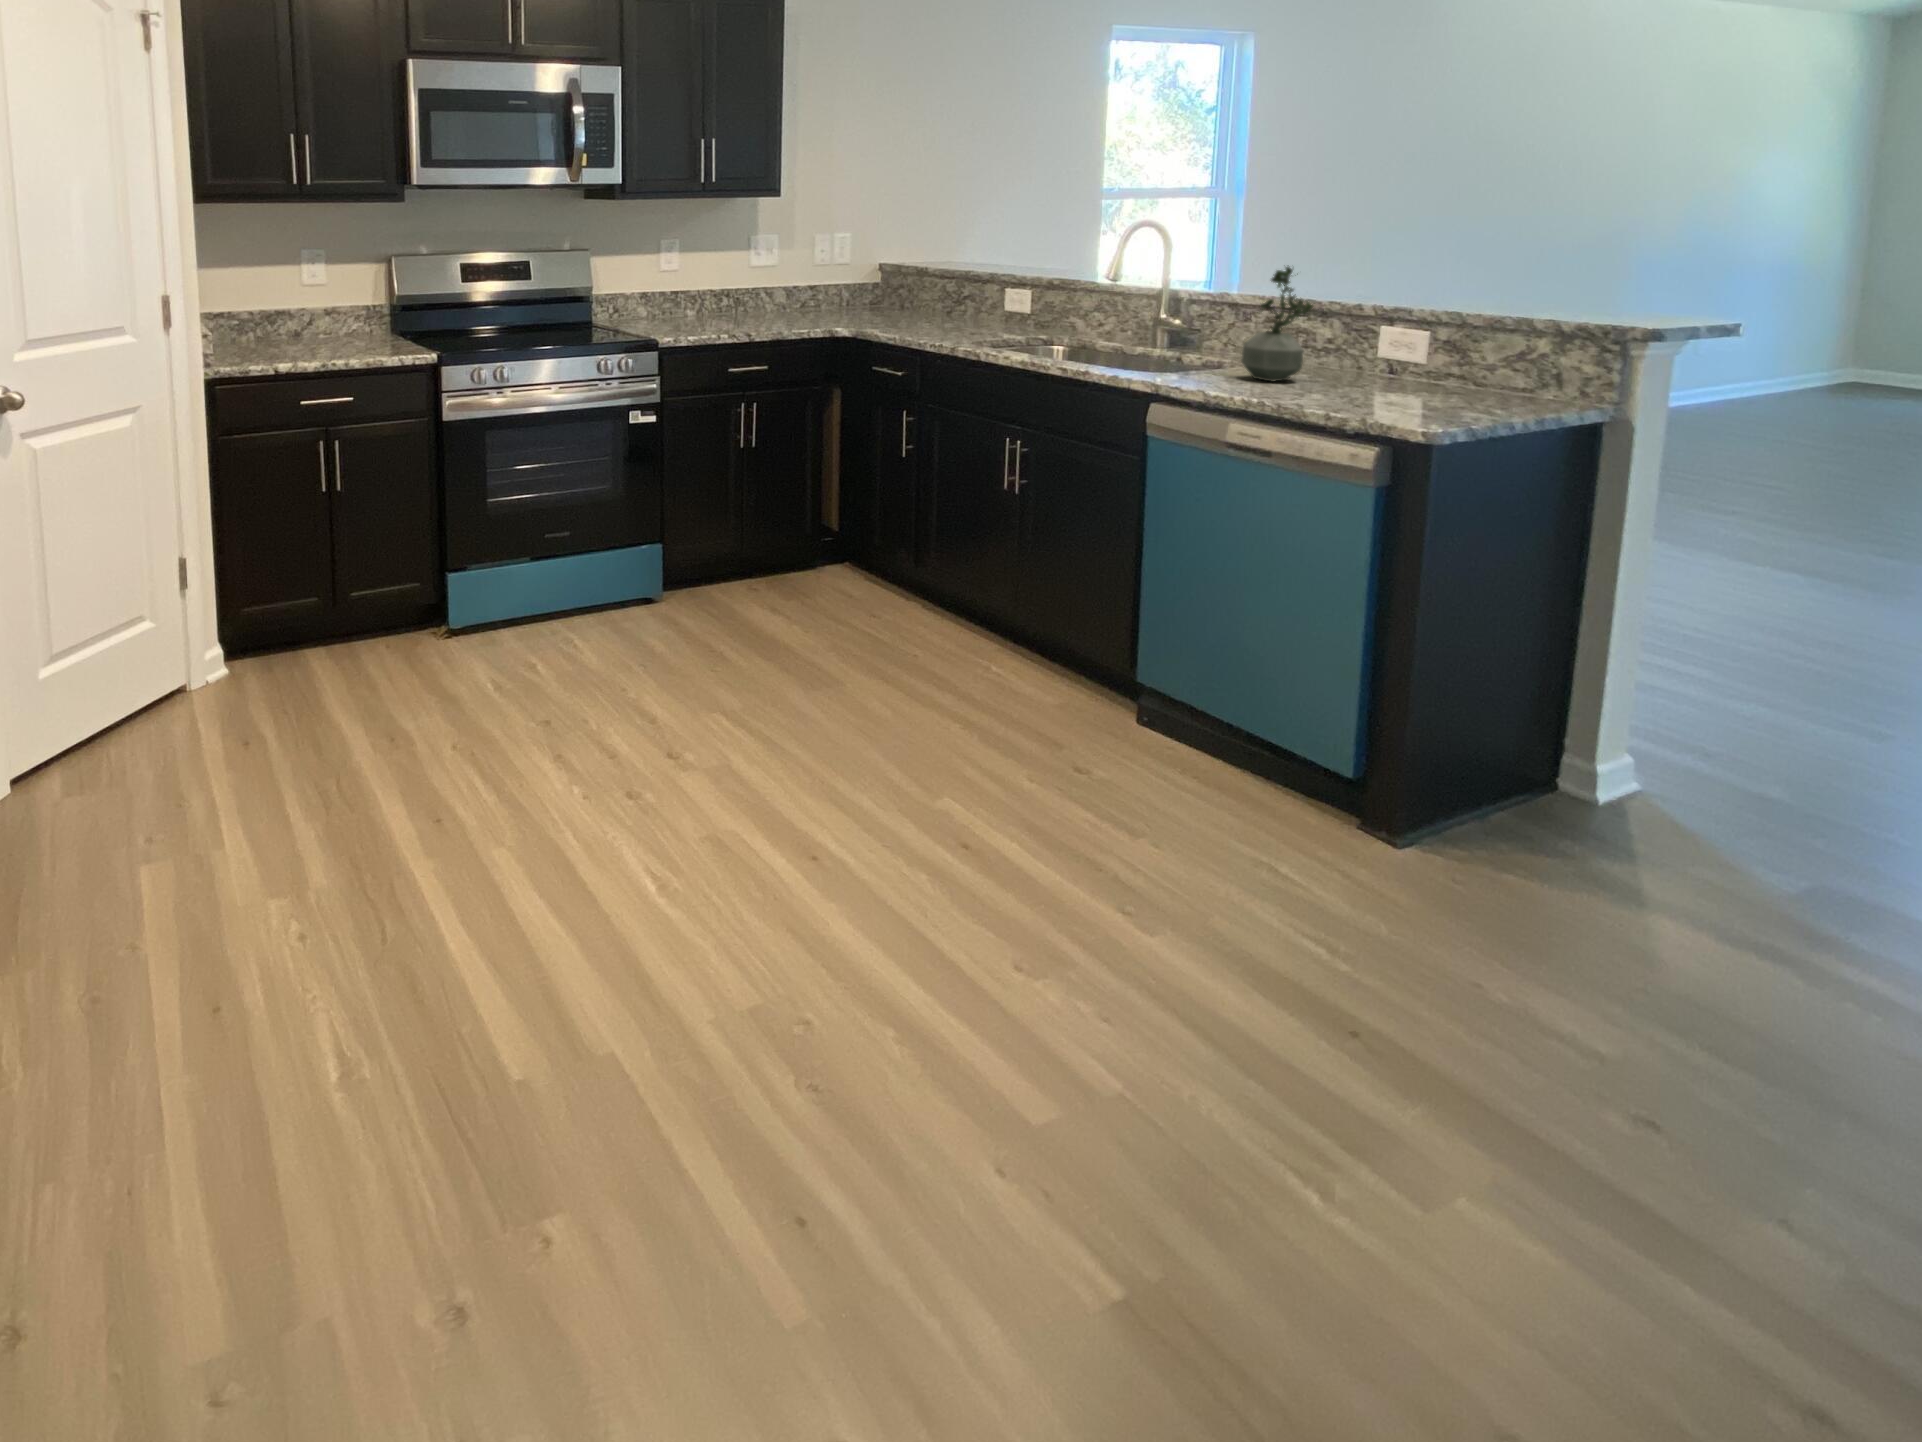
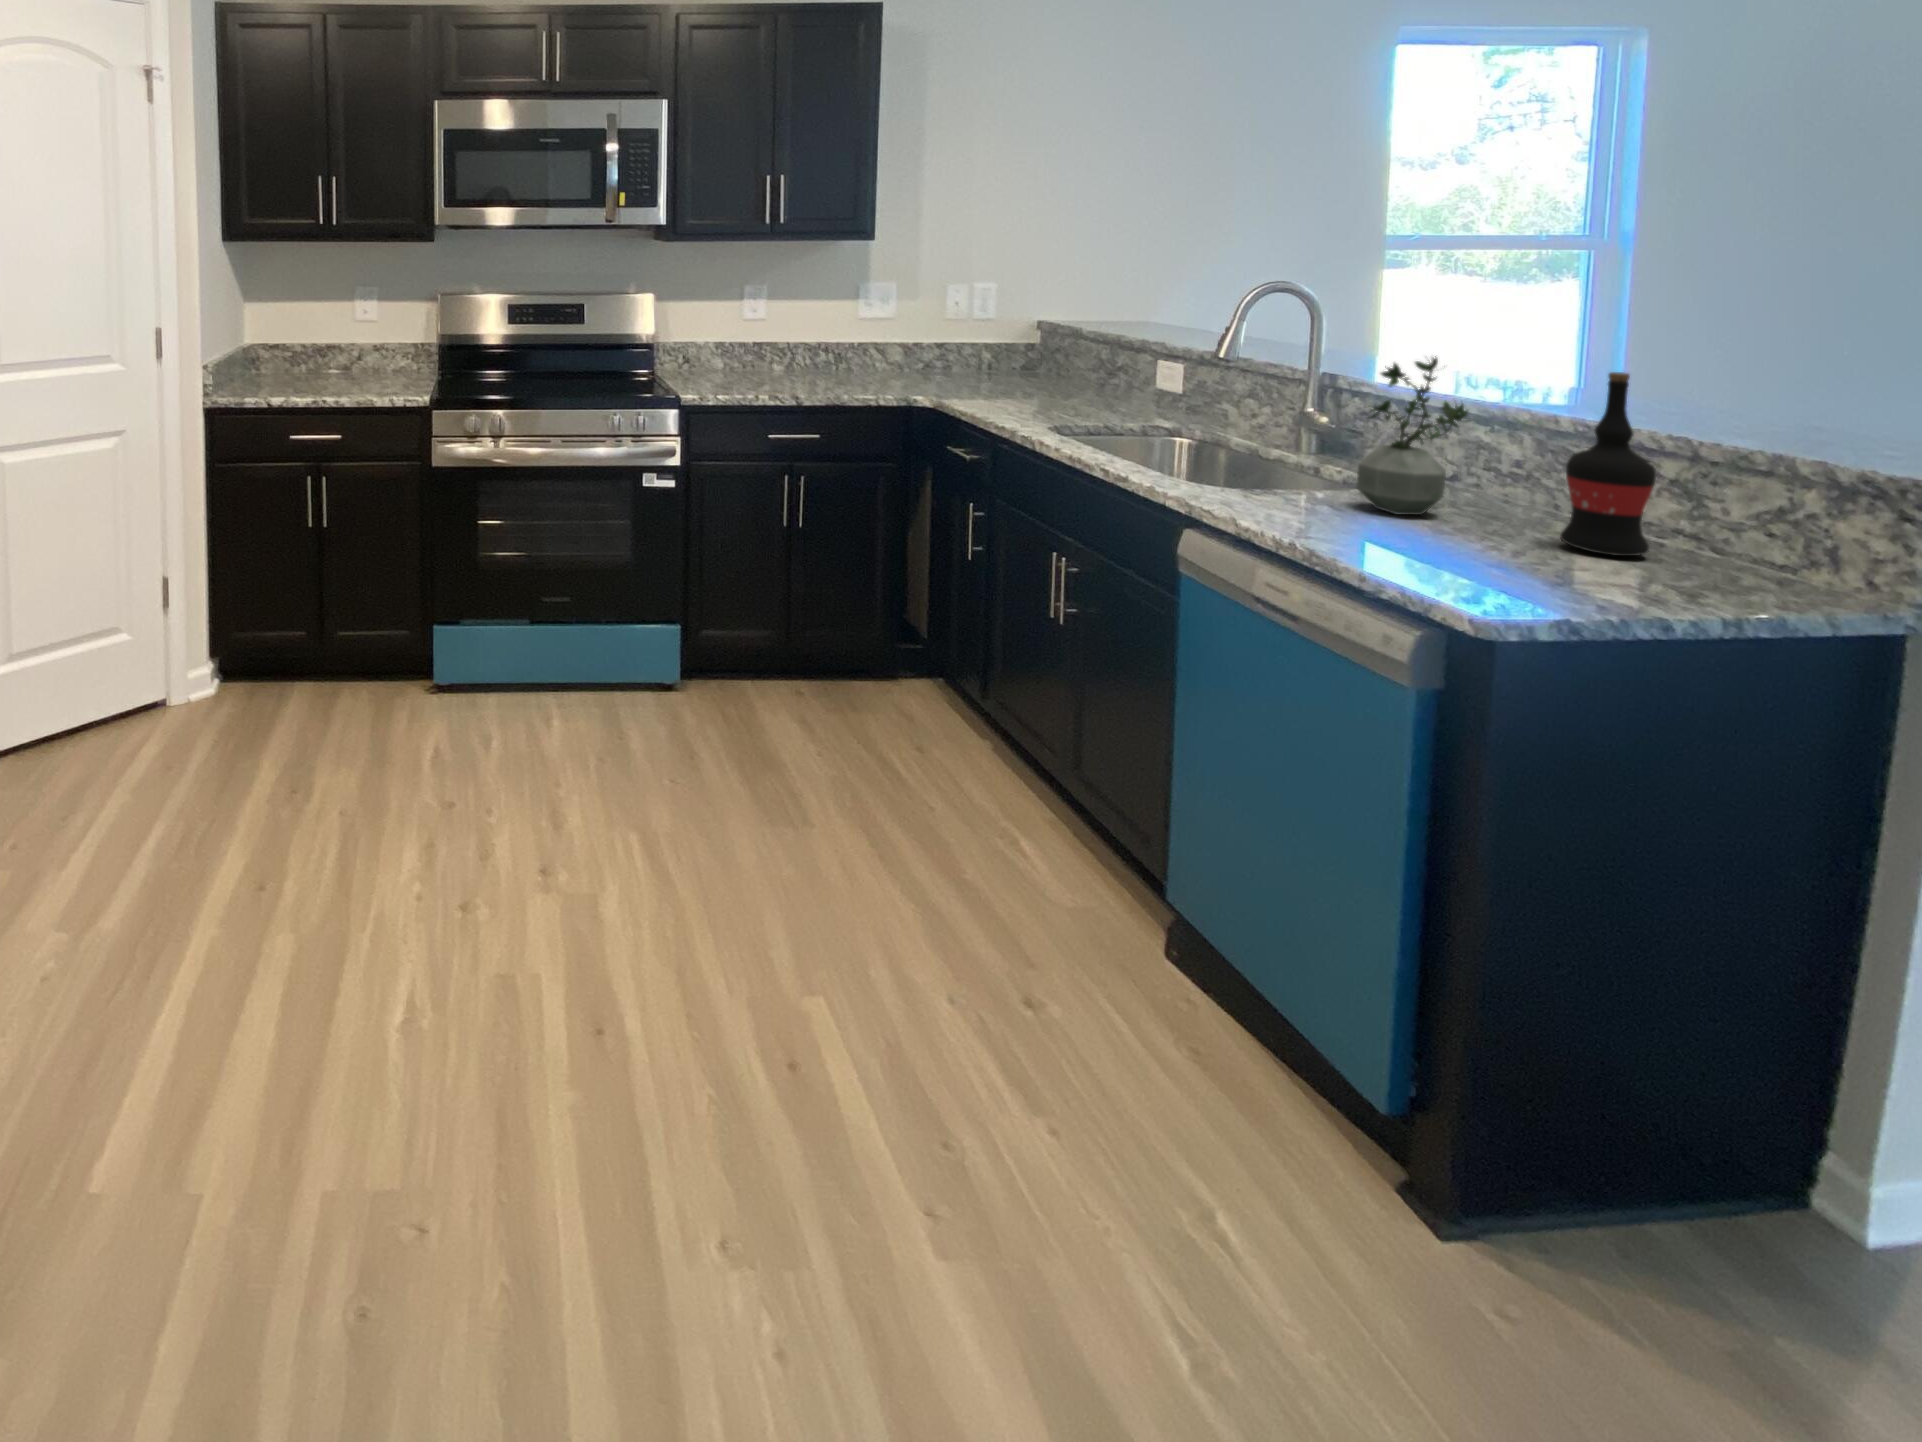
wine bottle: none [1389,268,1454,394] -> present [1560,372,1656,556]

